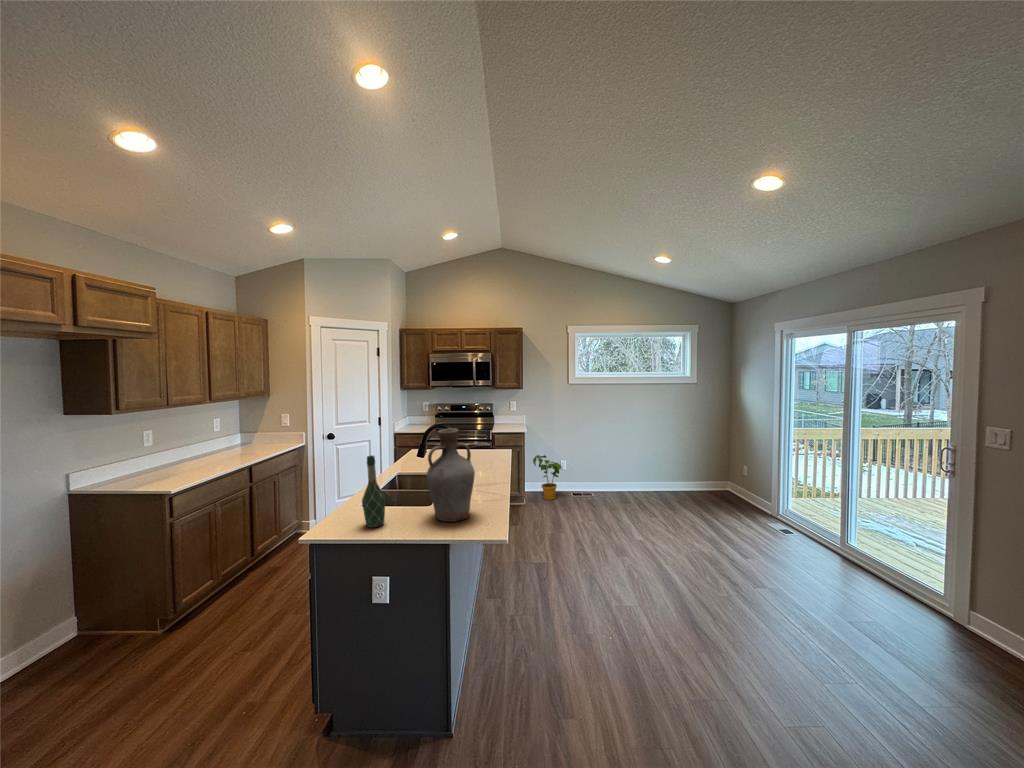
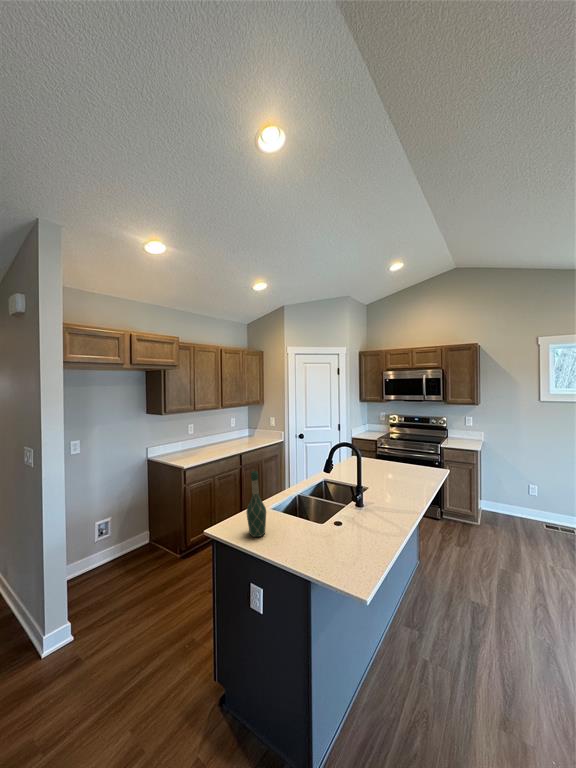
vase: present [426,428,475,522] -> none [300,454,349,553]
house plant: present [533,455,562,500] -> none [491,477,529,528]

